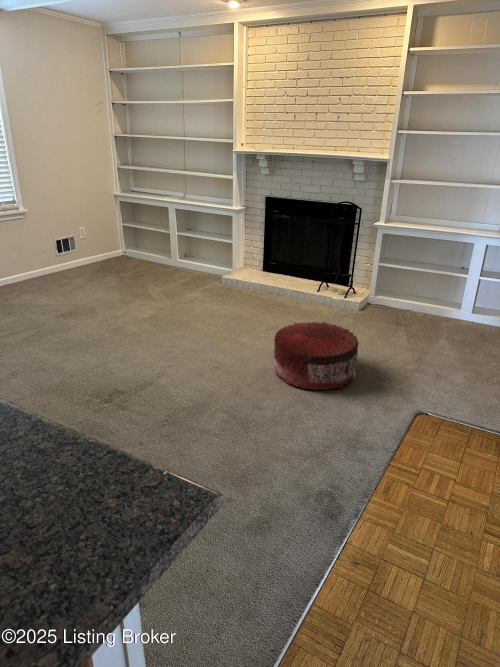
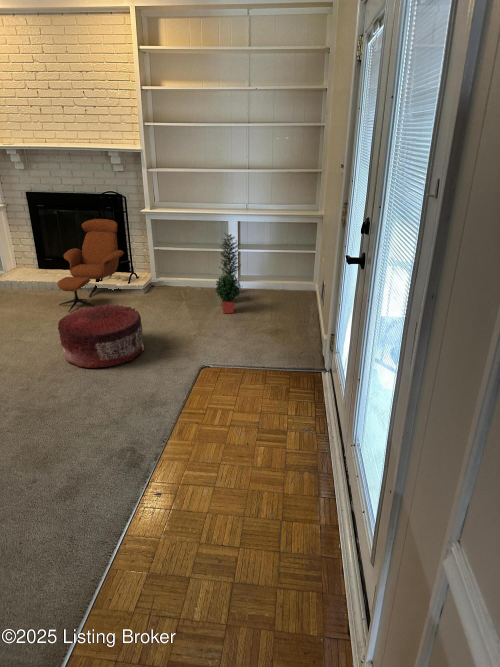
lounge chair: none [276,228,348,320] -> present [57,219,124,312]
potted plant: none [445,258,486,354] -> present [216,233,241,313]

